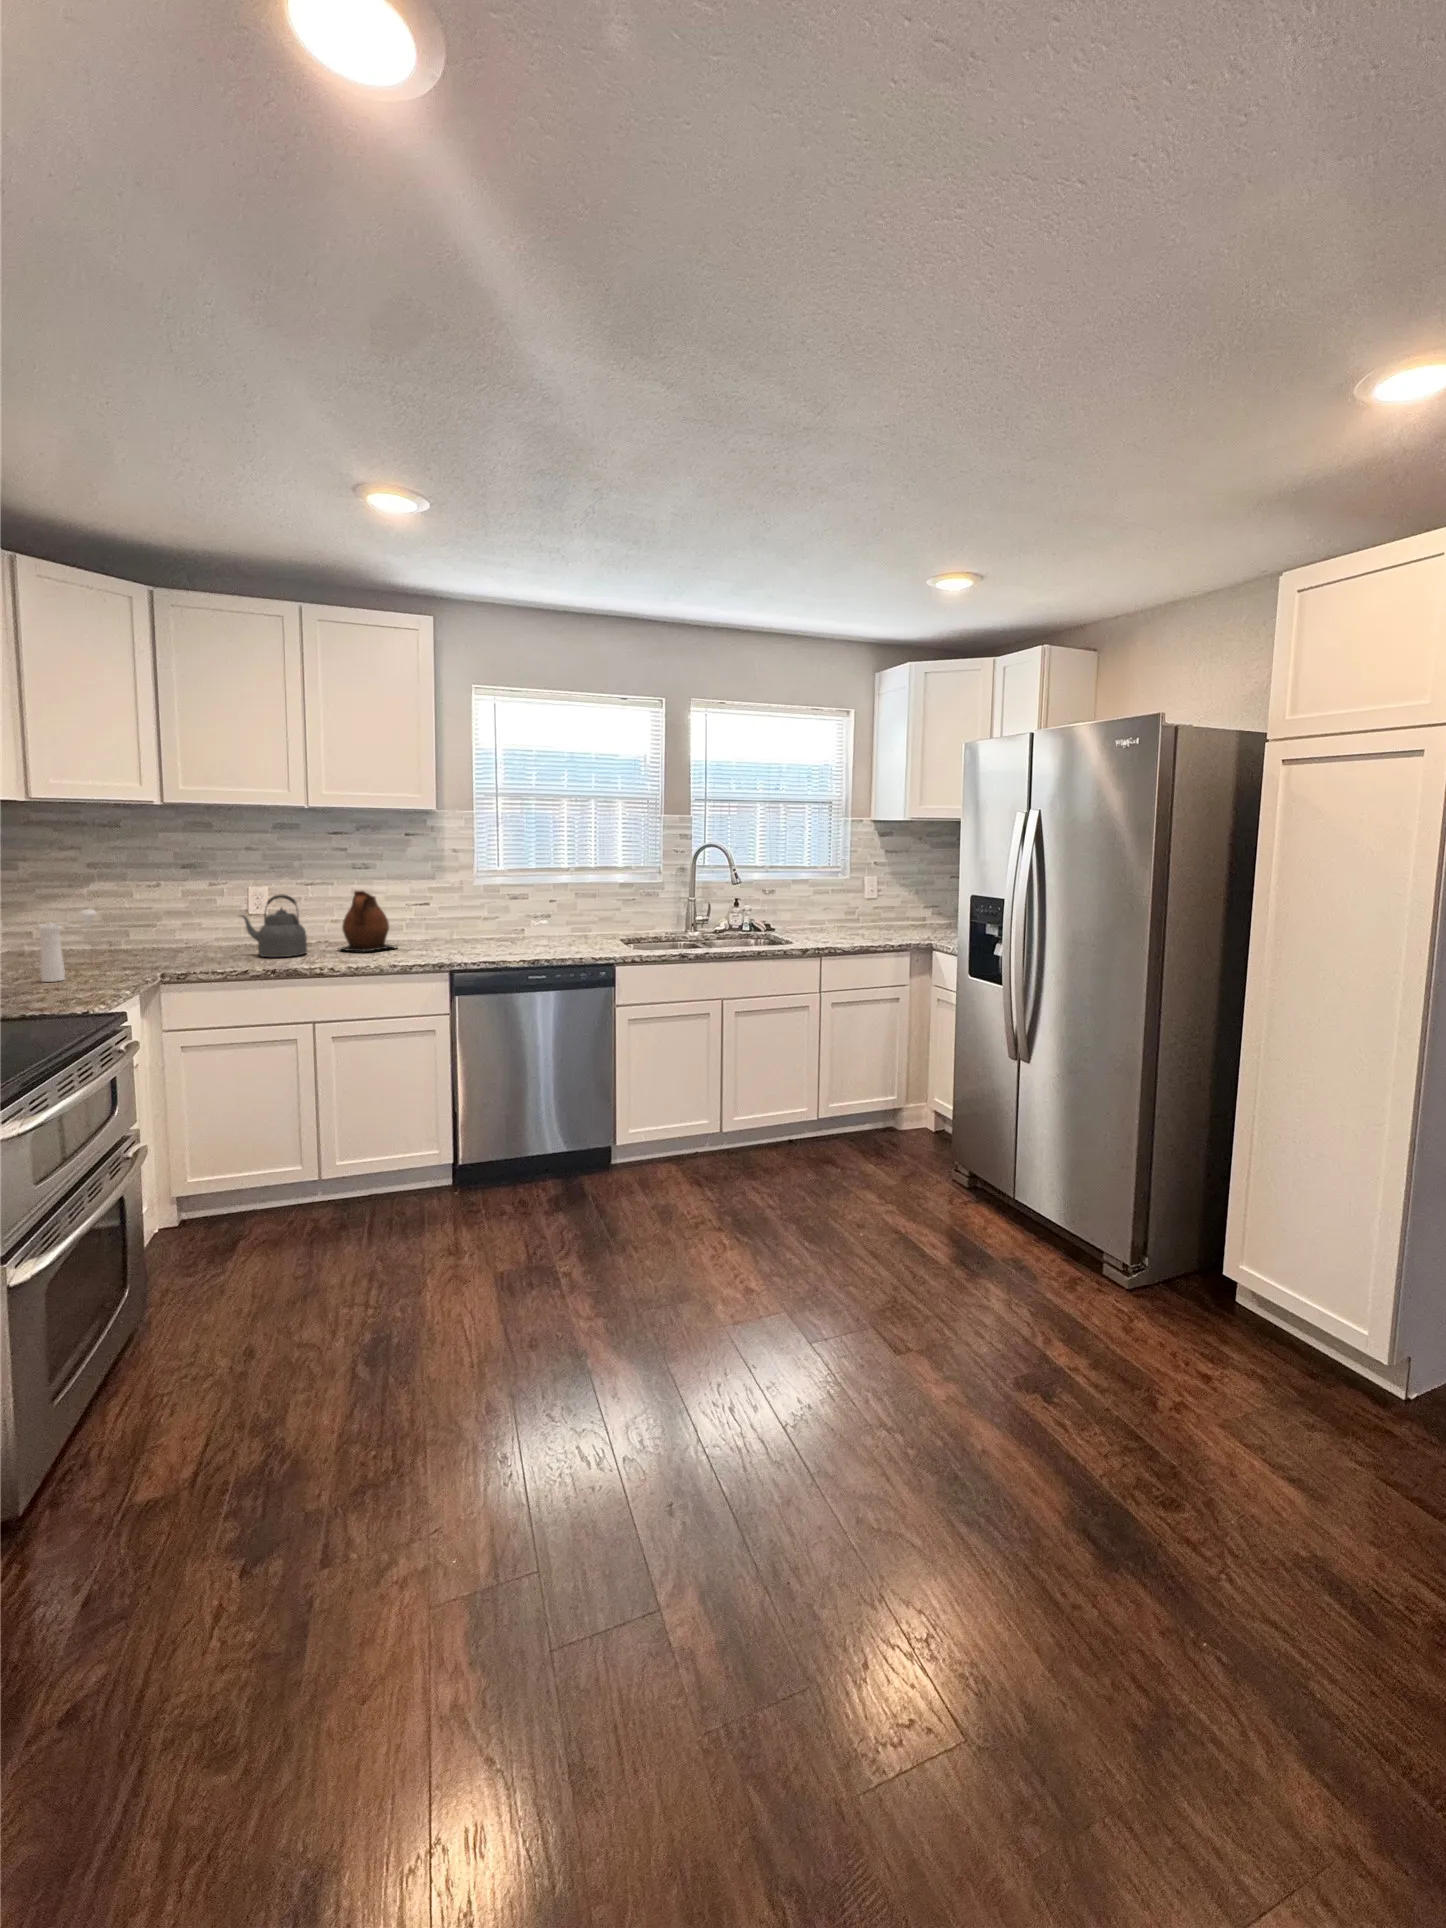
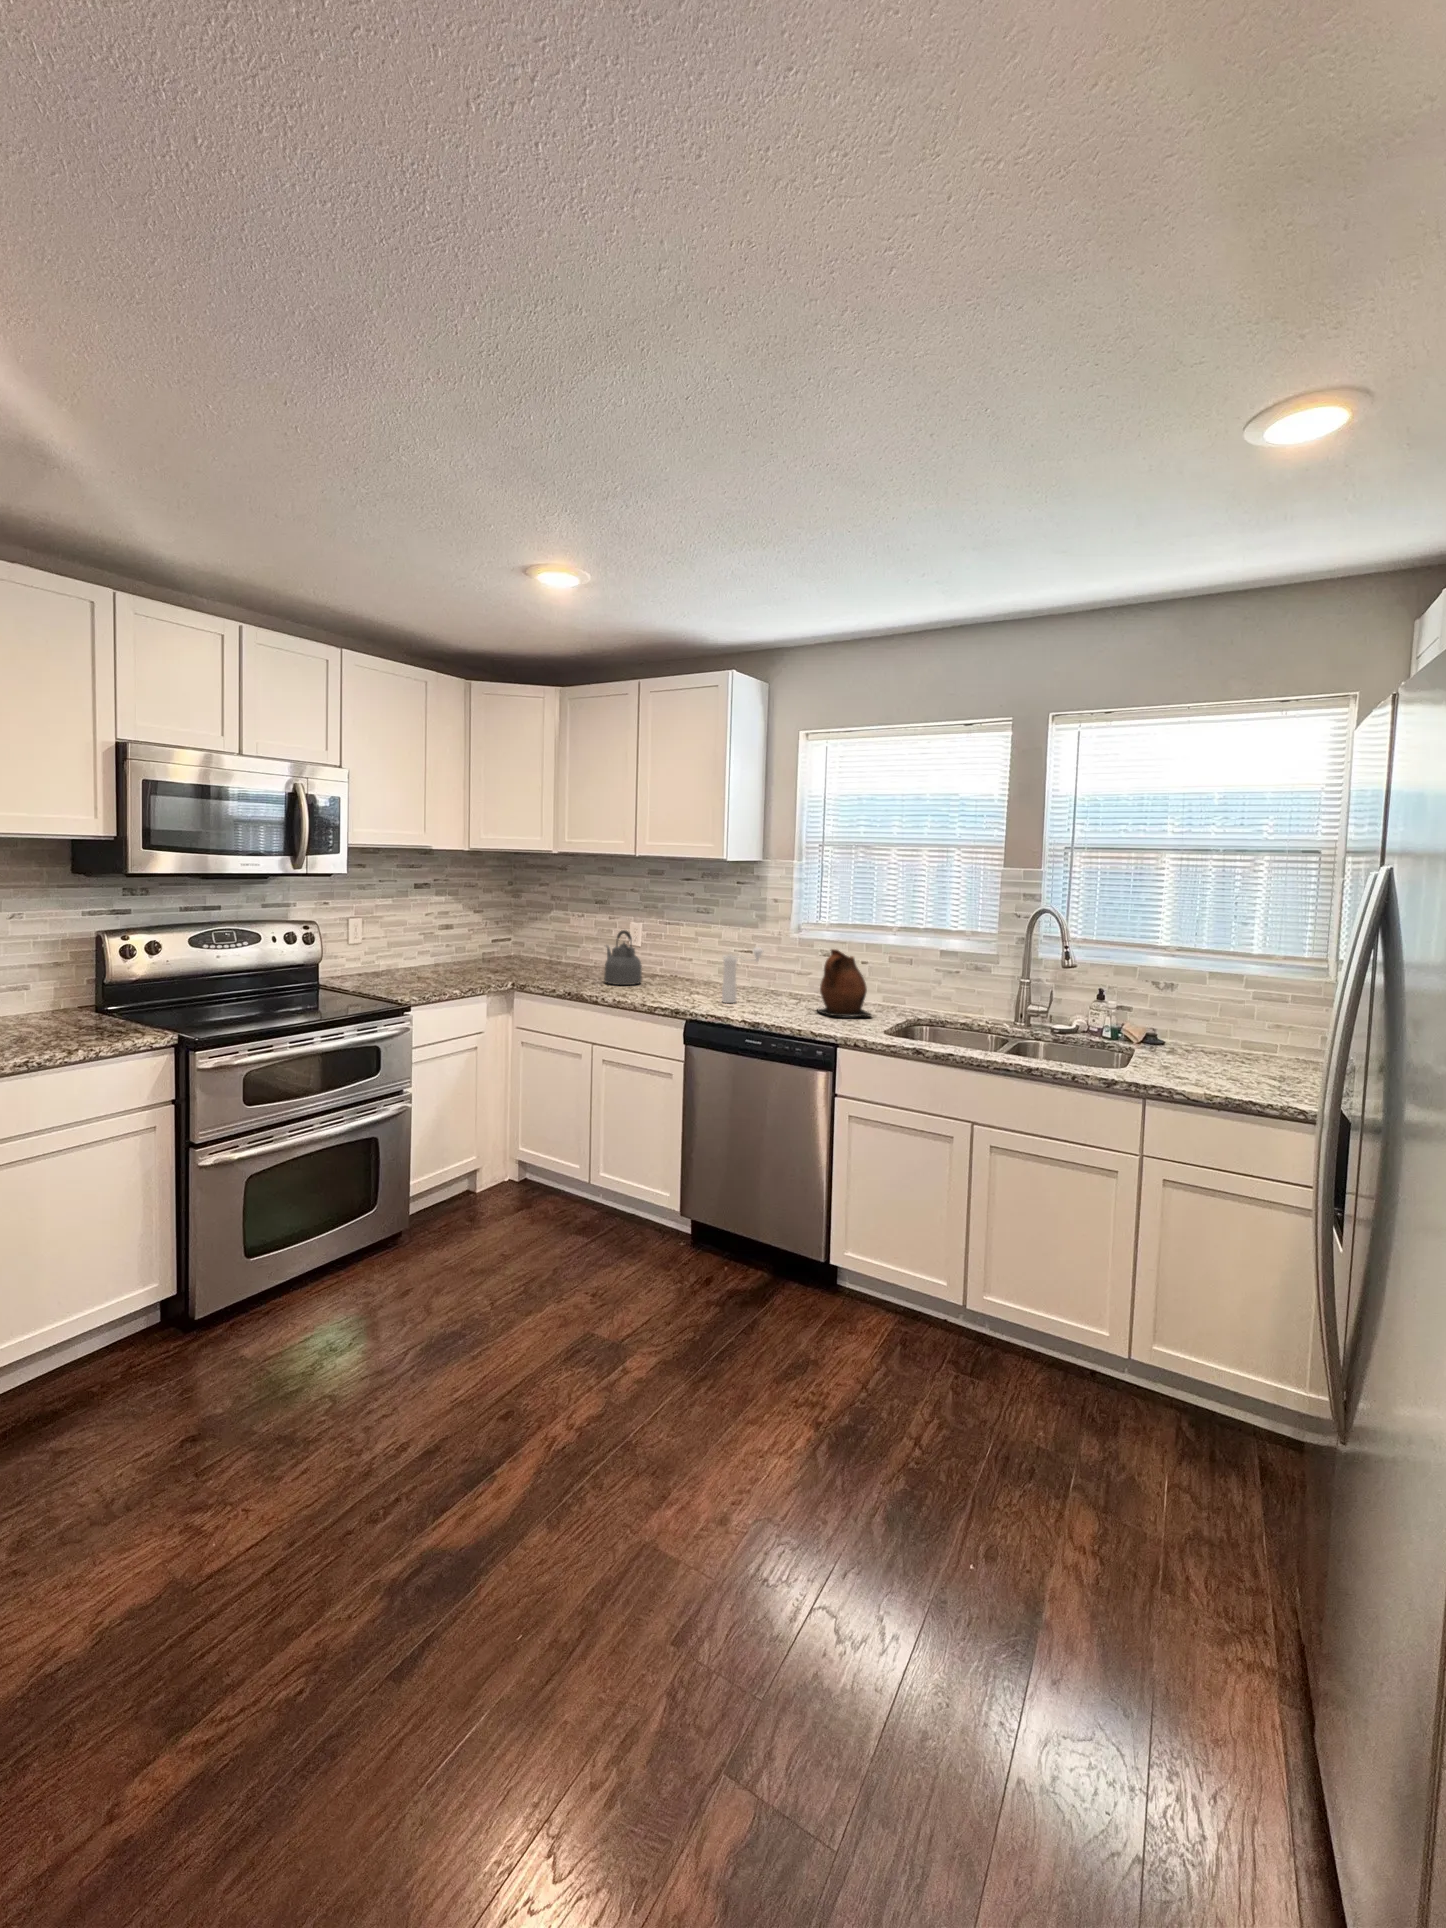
ceramic pitcher: present [341,891,396,952] -> present [817,949,871,1017]
pepper mill: present [38,910,96,982] -> present [722,947,763,1003]

